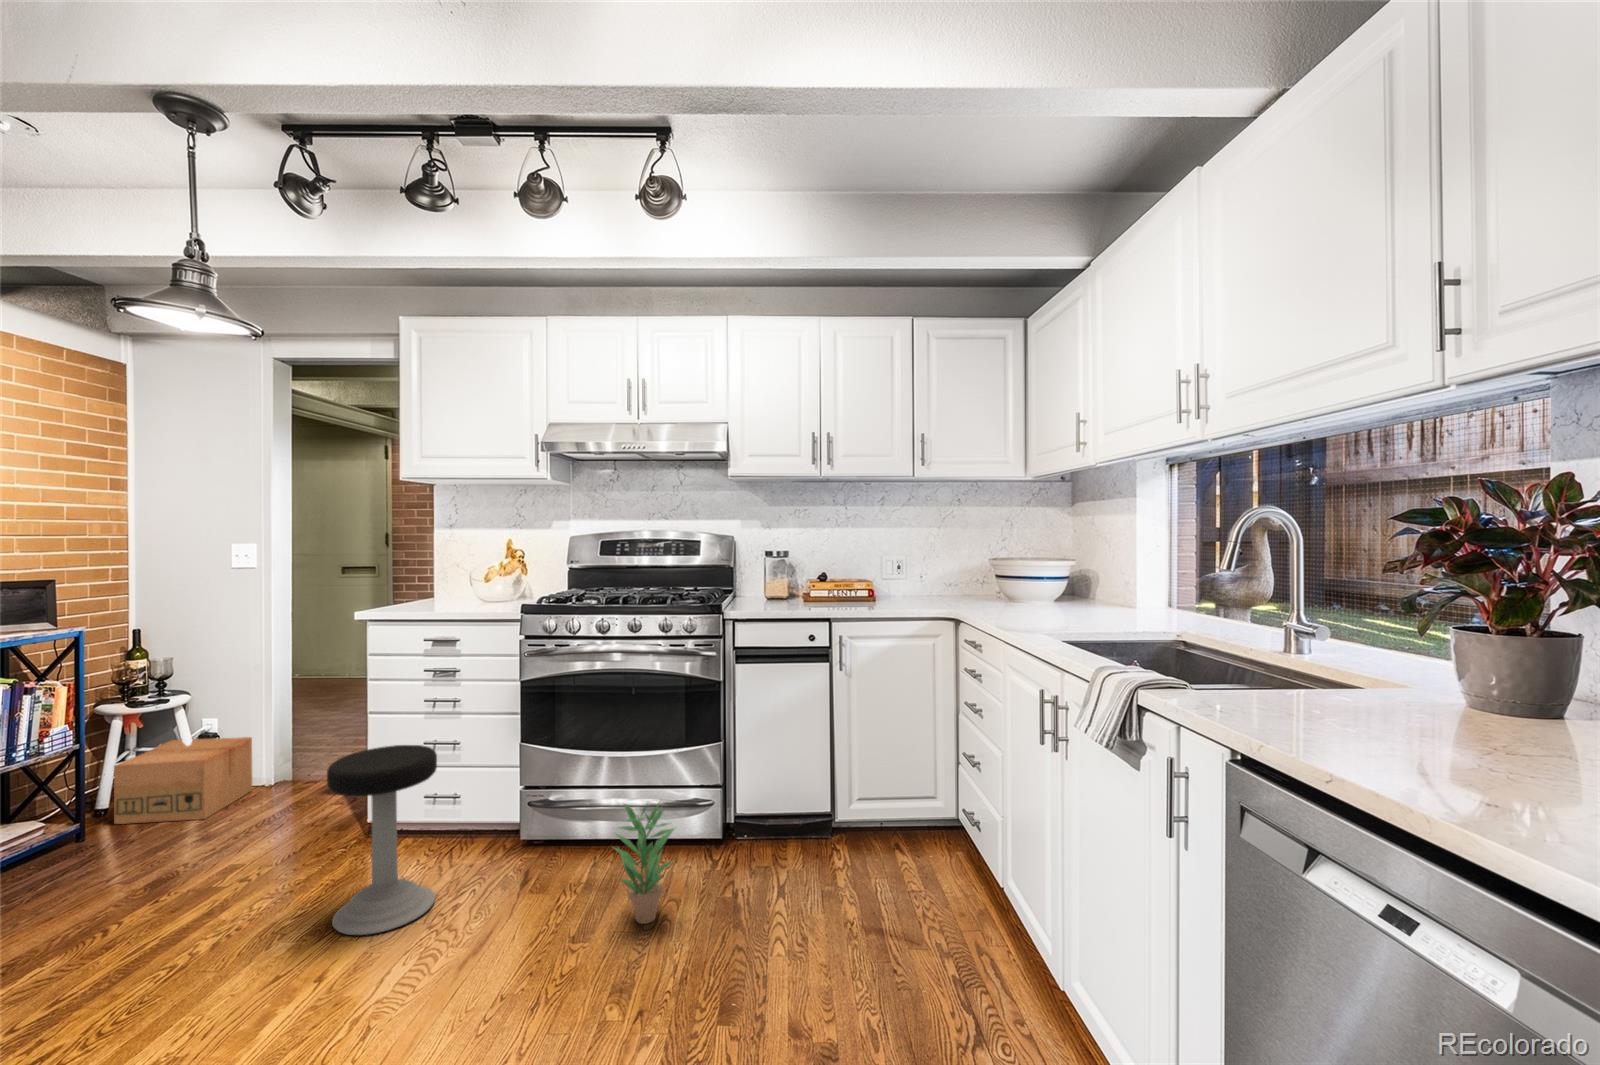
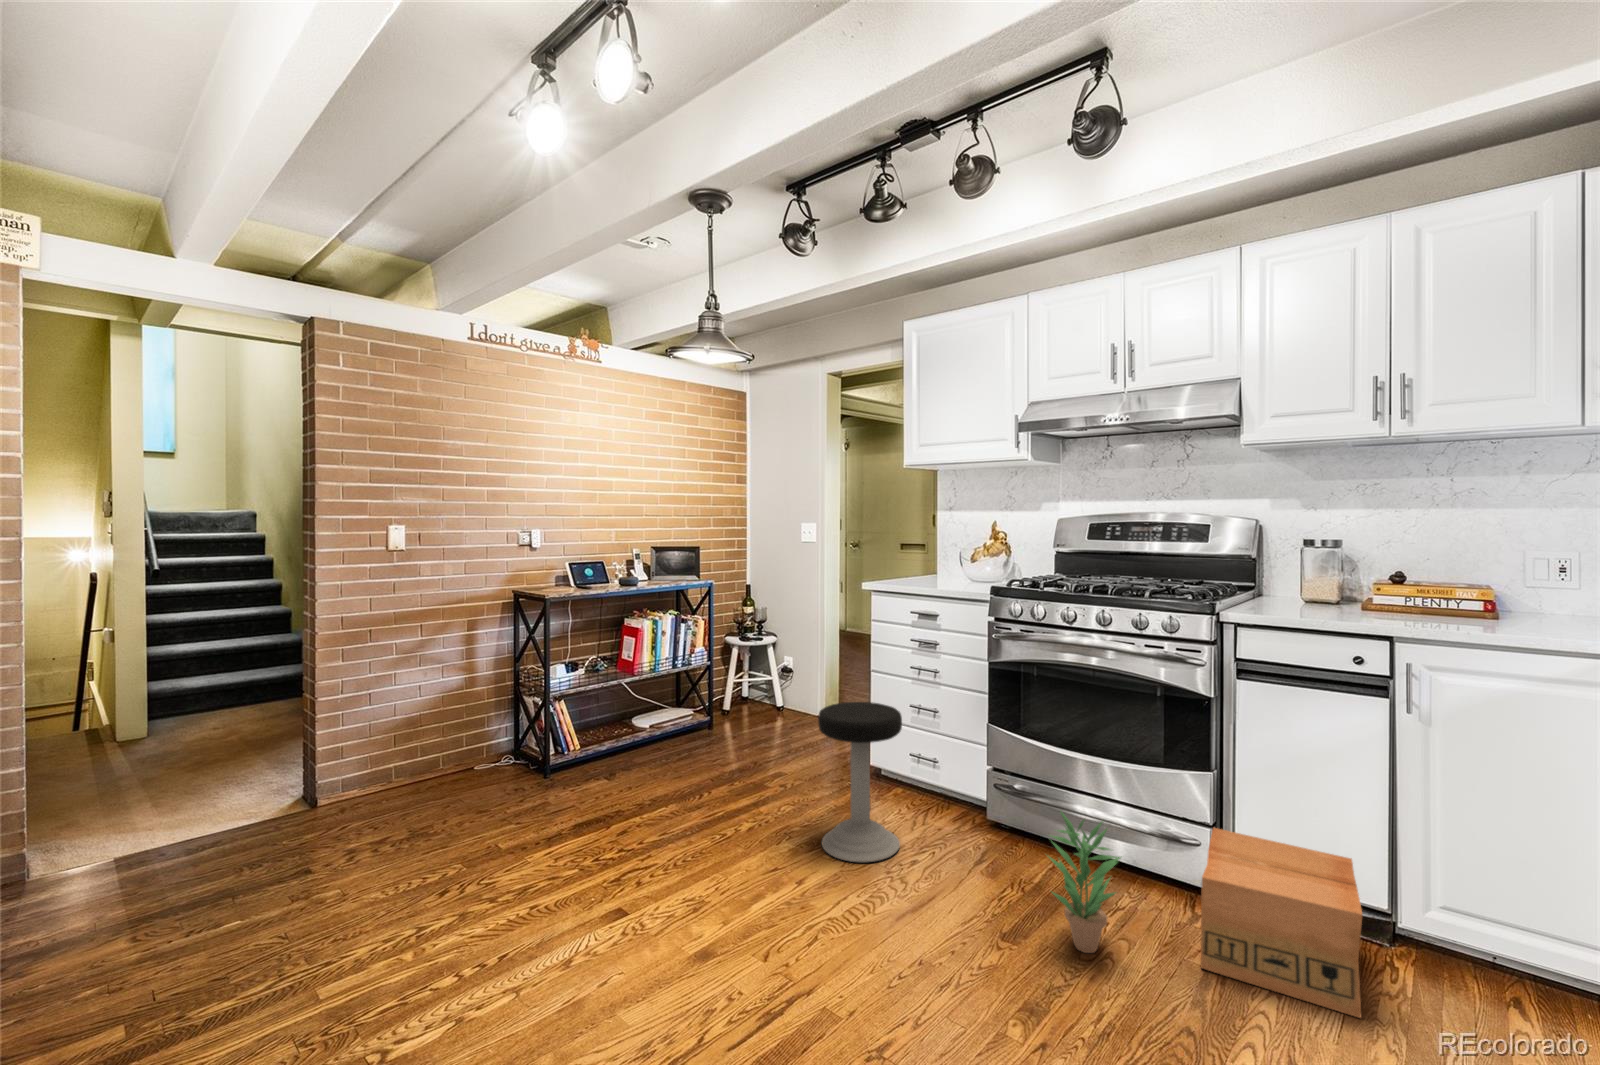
cardboard box: present [114,737,252,824] -> present [1201,828,1362,1018]

